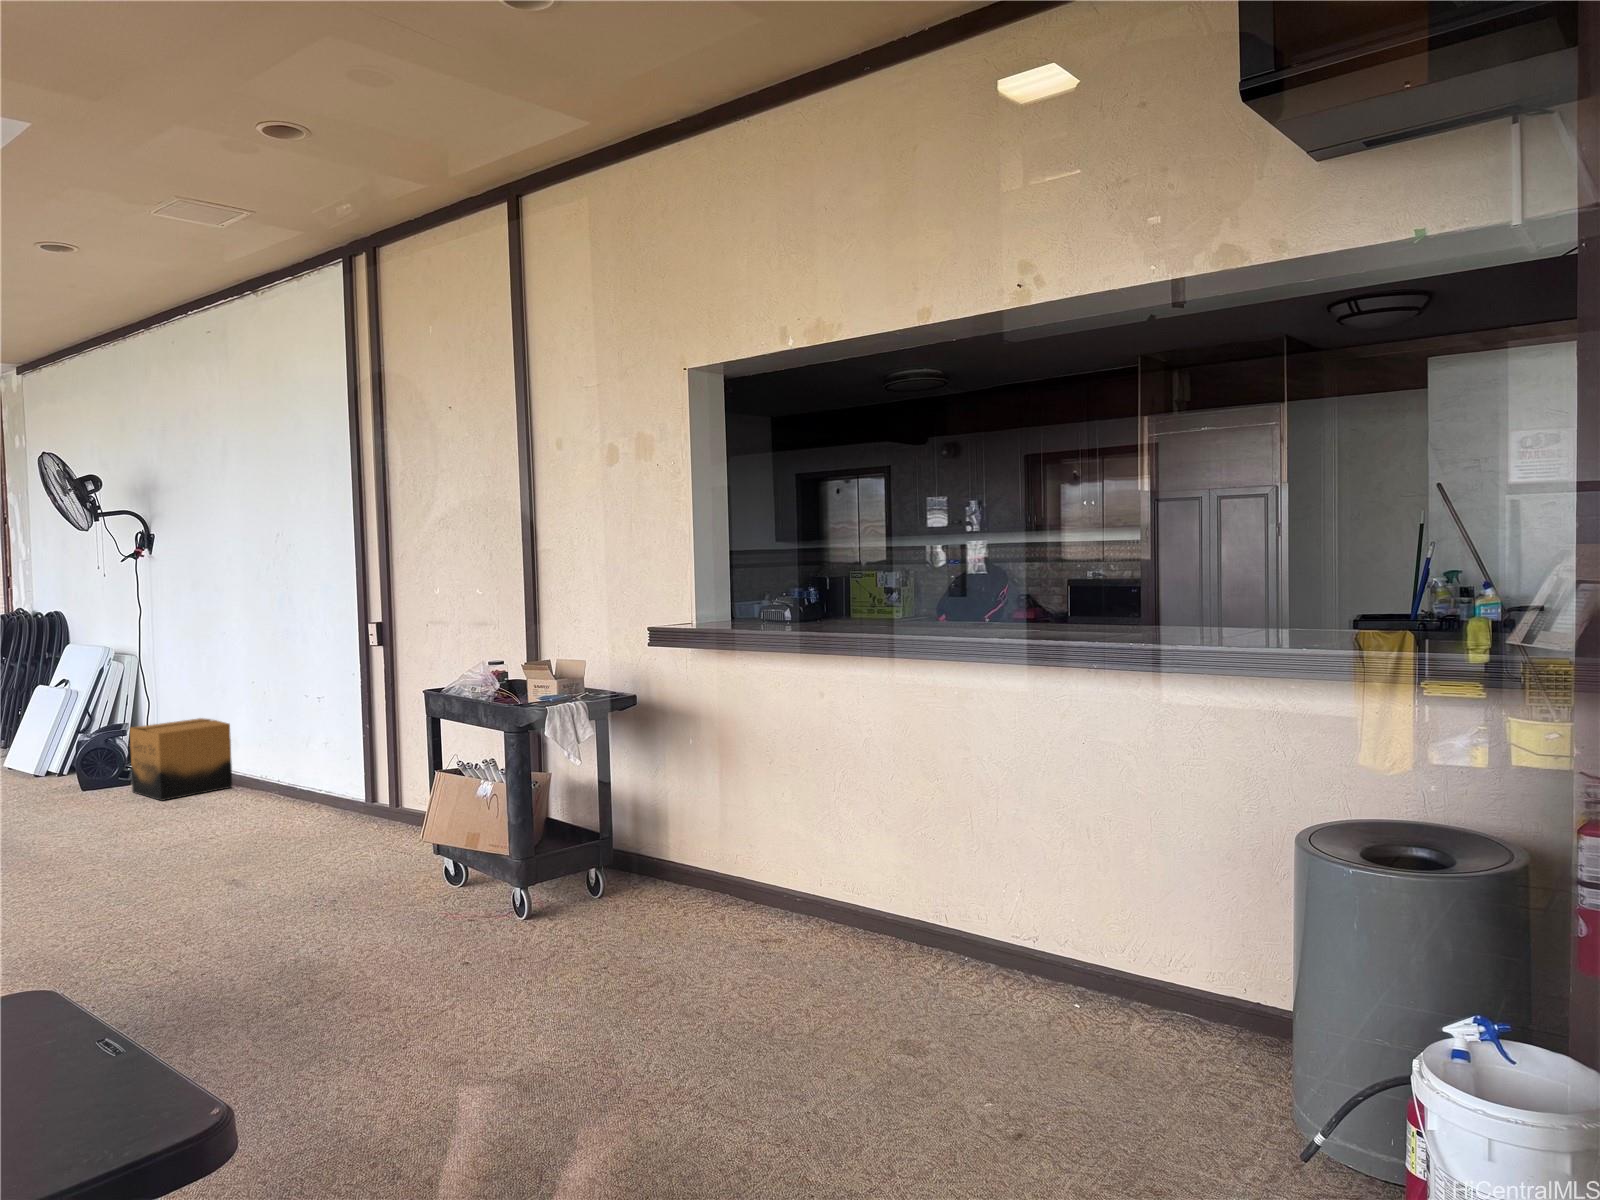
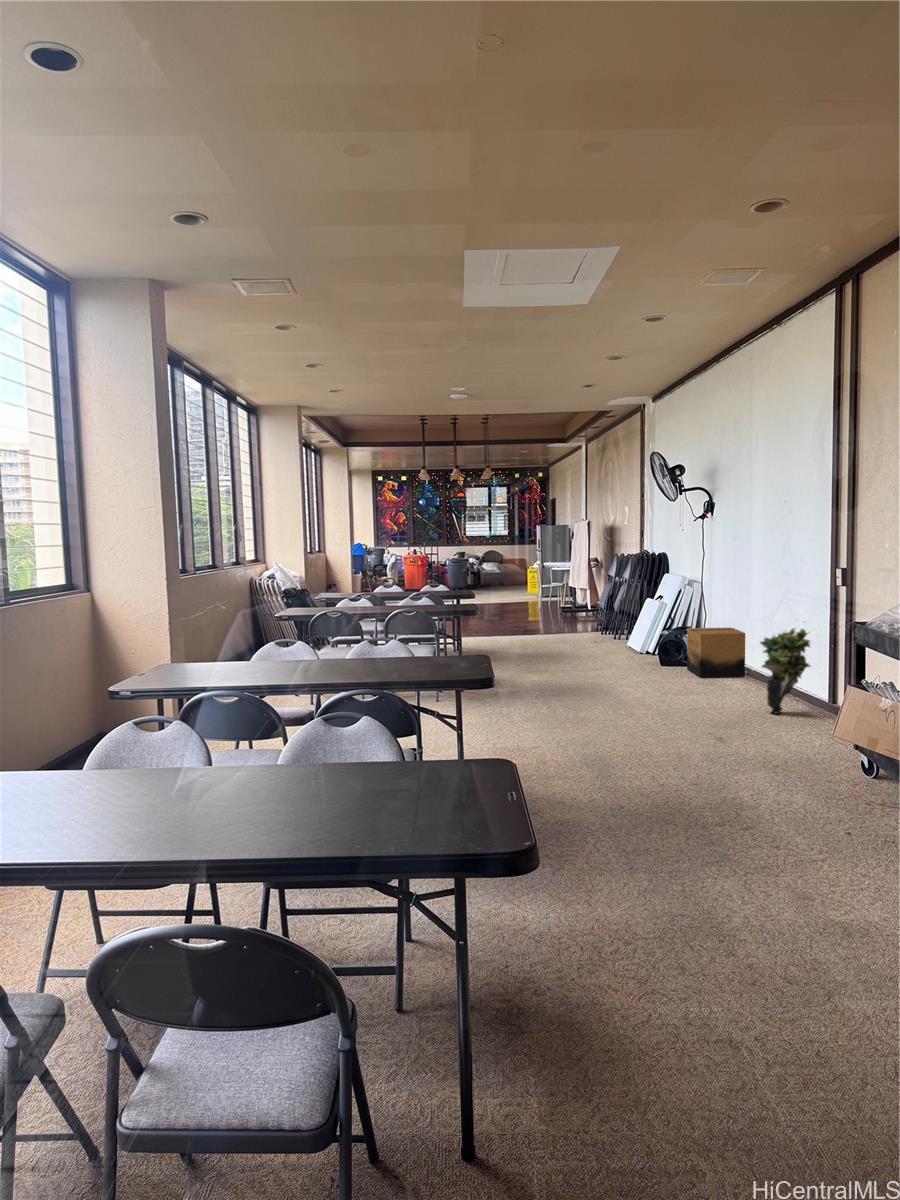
potted plant: none [270,707,345,831] -> present [760,628,810,714]

